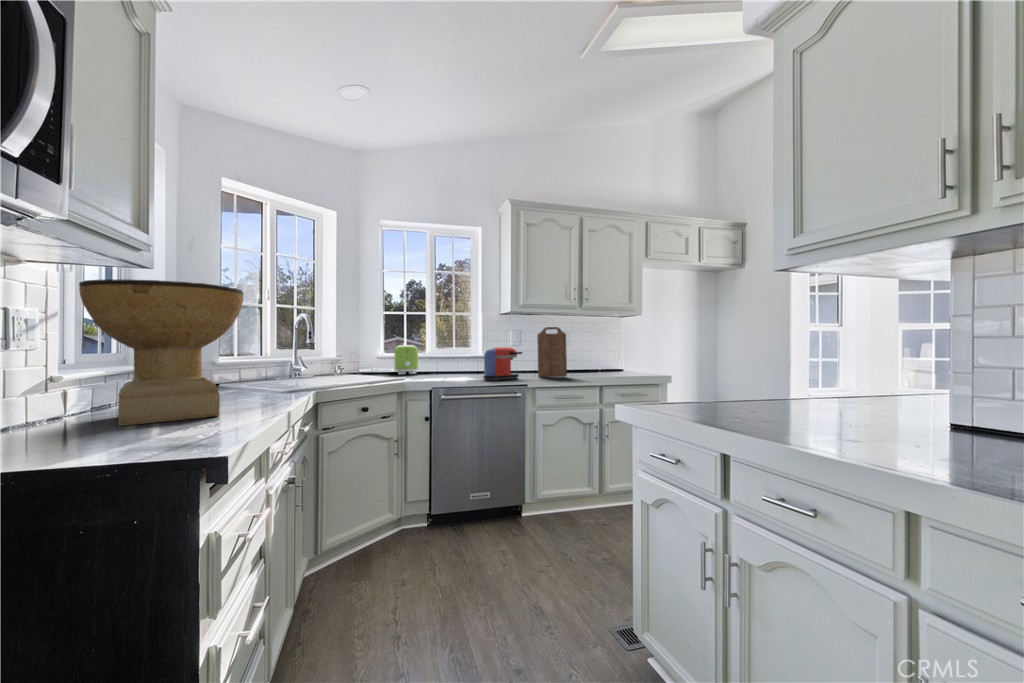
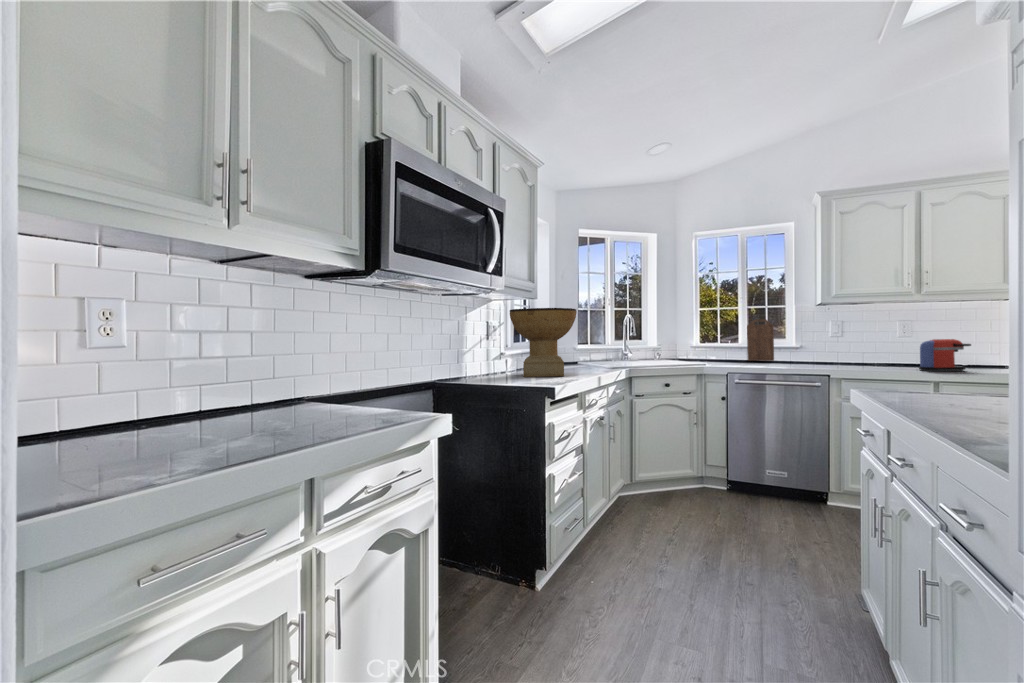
cutting board: present [537,327,567,377] -> present [747,319,774,361]
toaster: present [395,345,418,374] -> none [706,336,728,361]
coffee maker: present [484,347,522,380] -> present [919,339,971,371]

